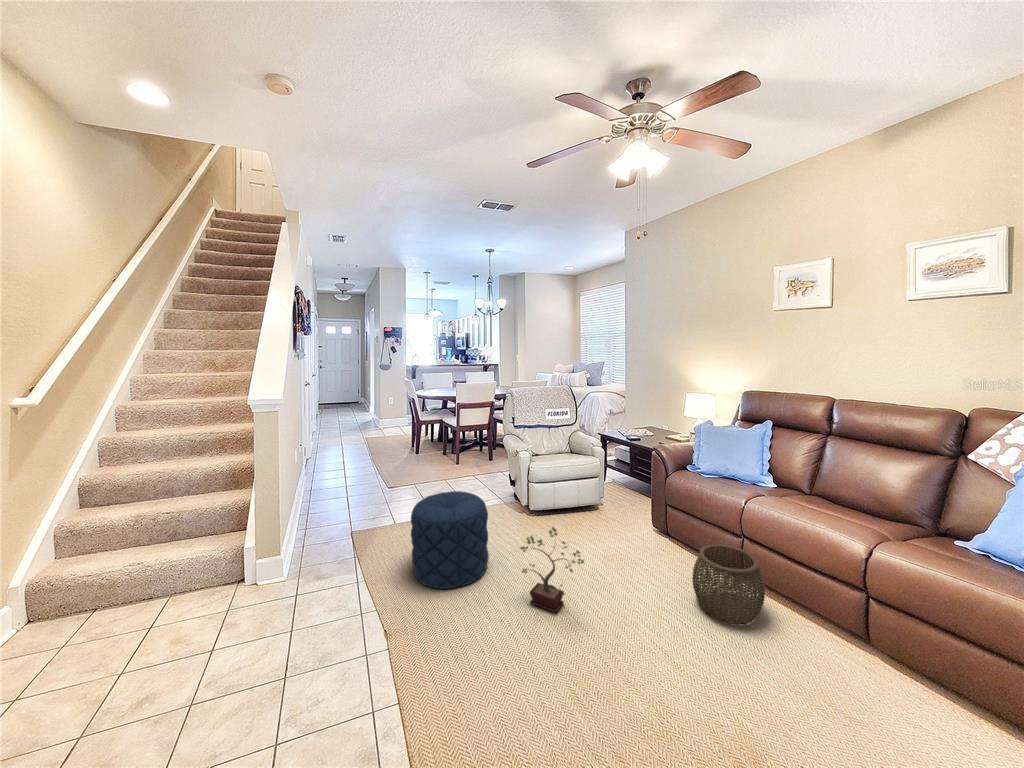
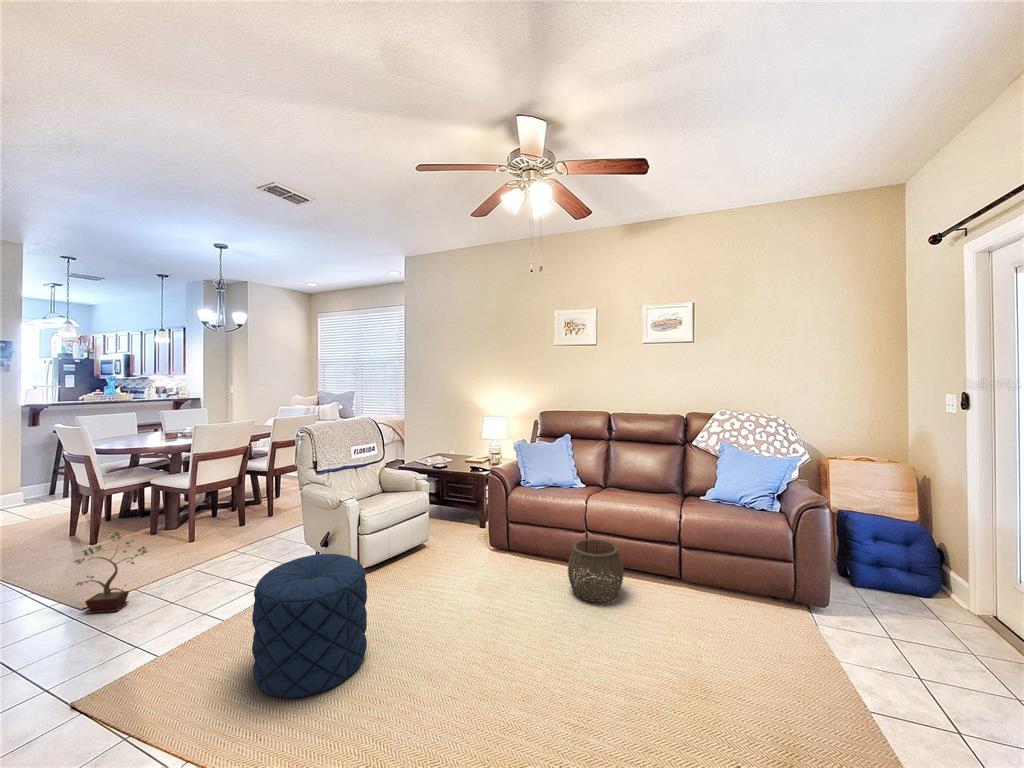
potted plant: present [520,527,584,612] -> present [74,532,147,613]

